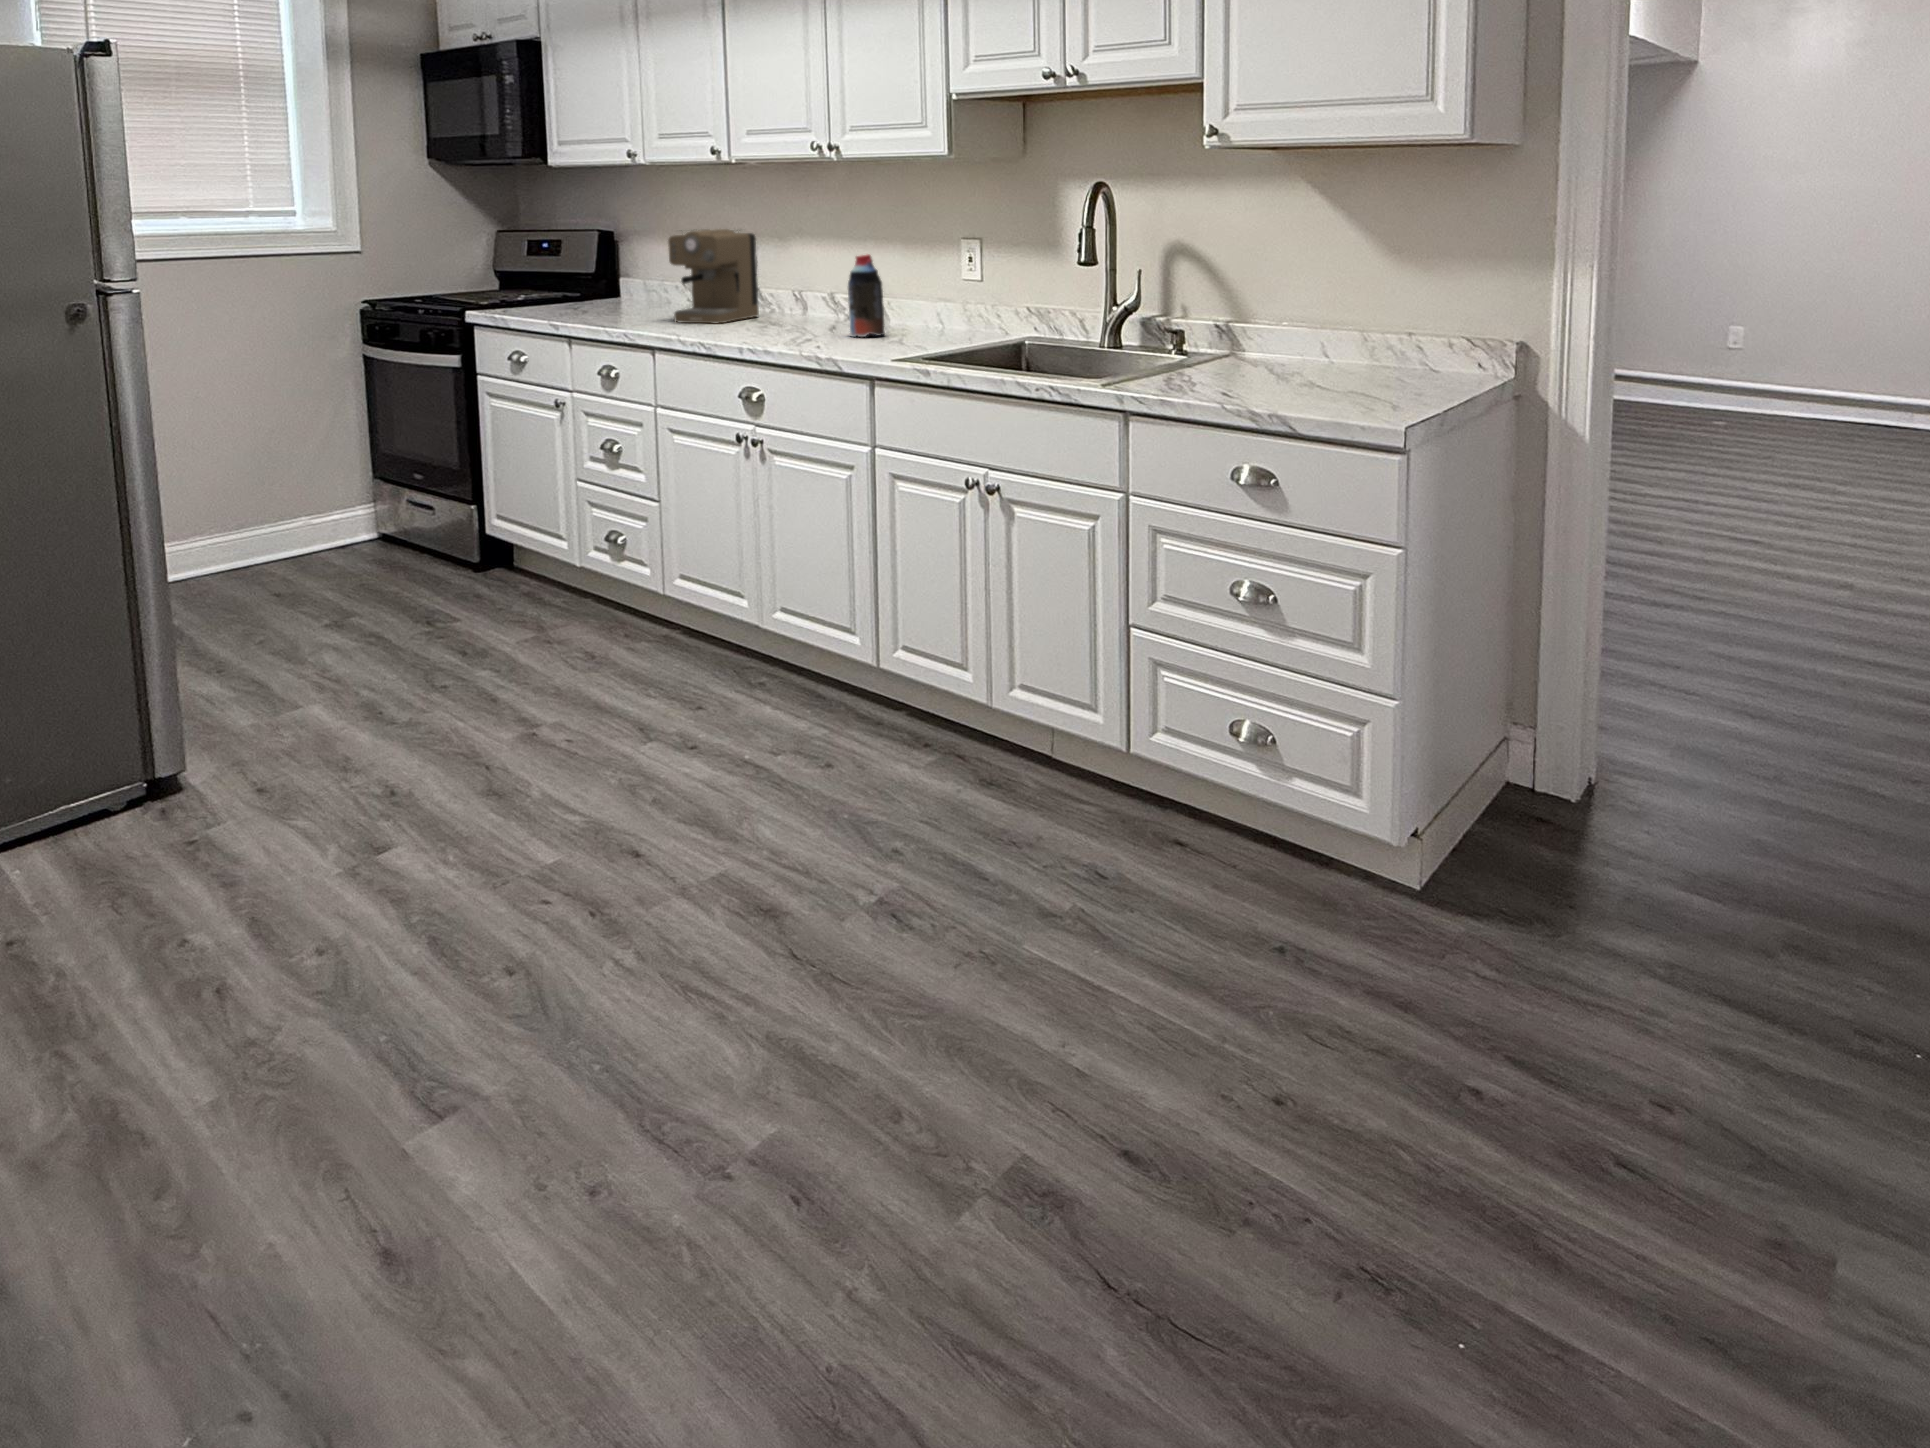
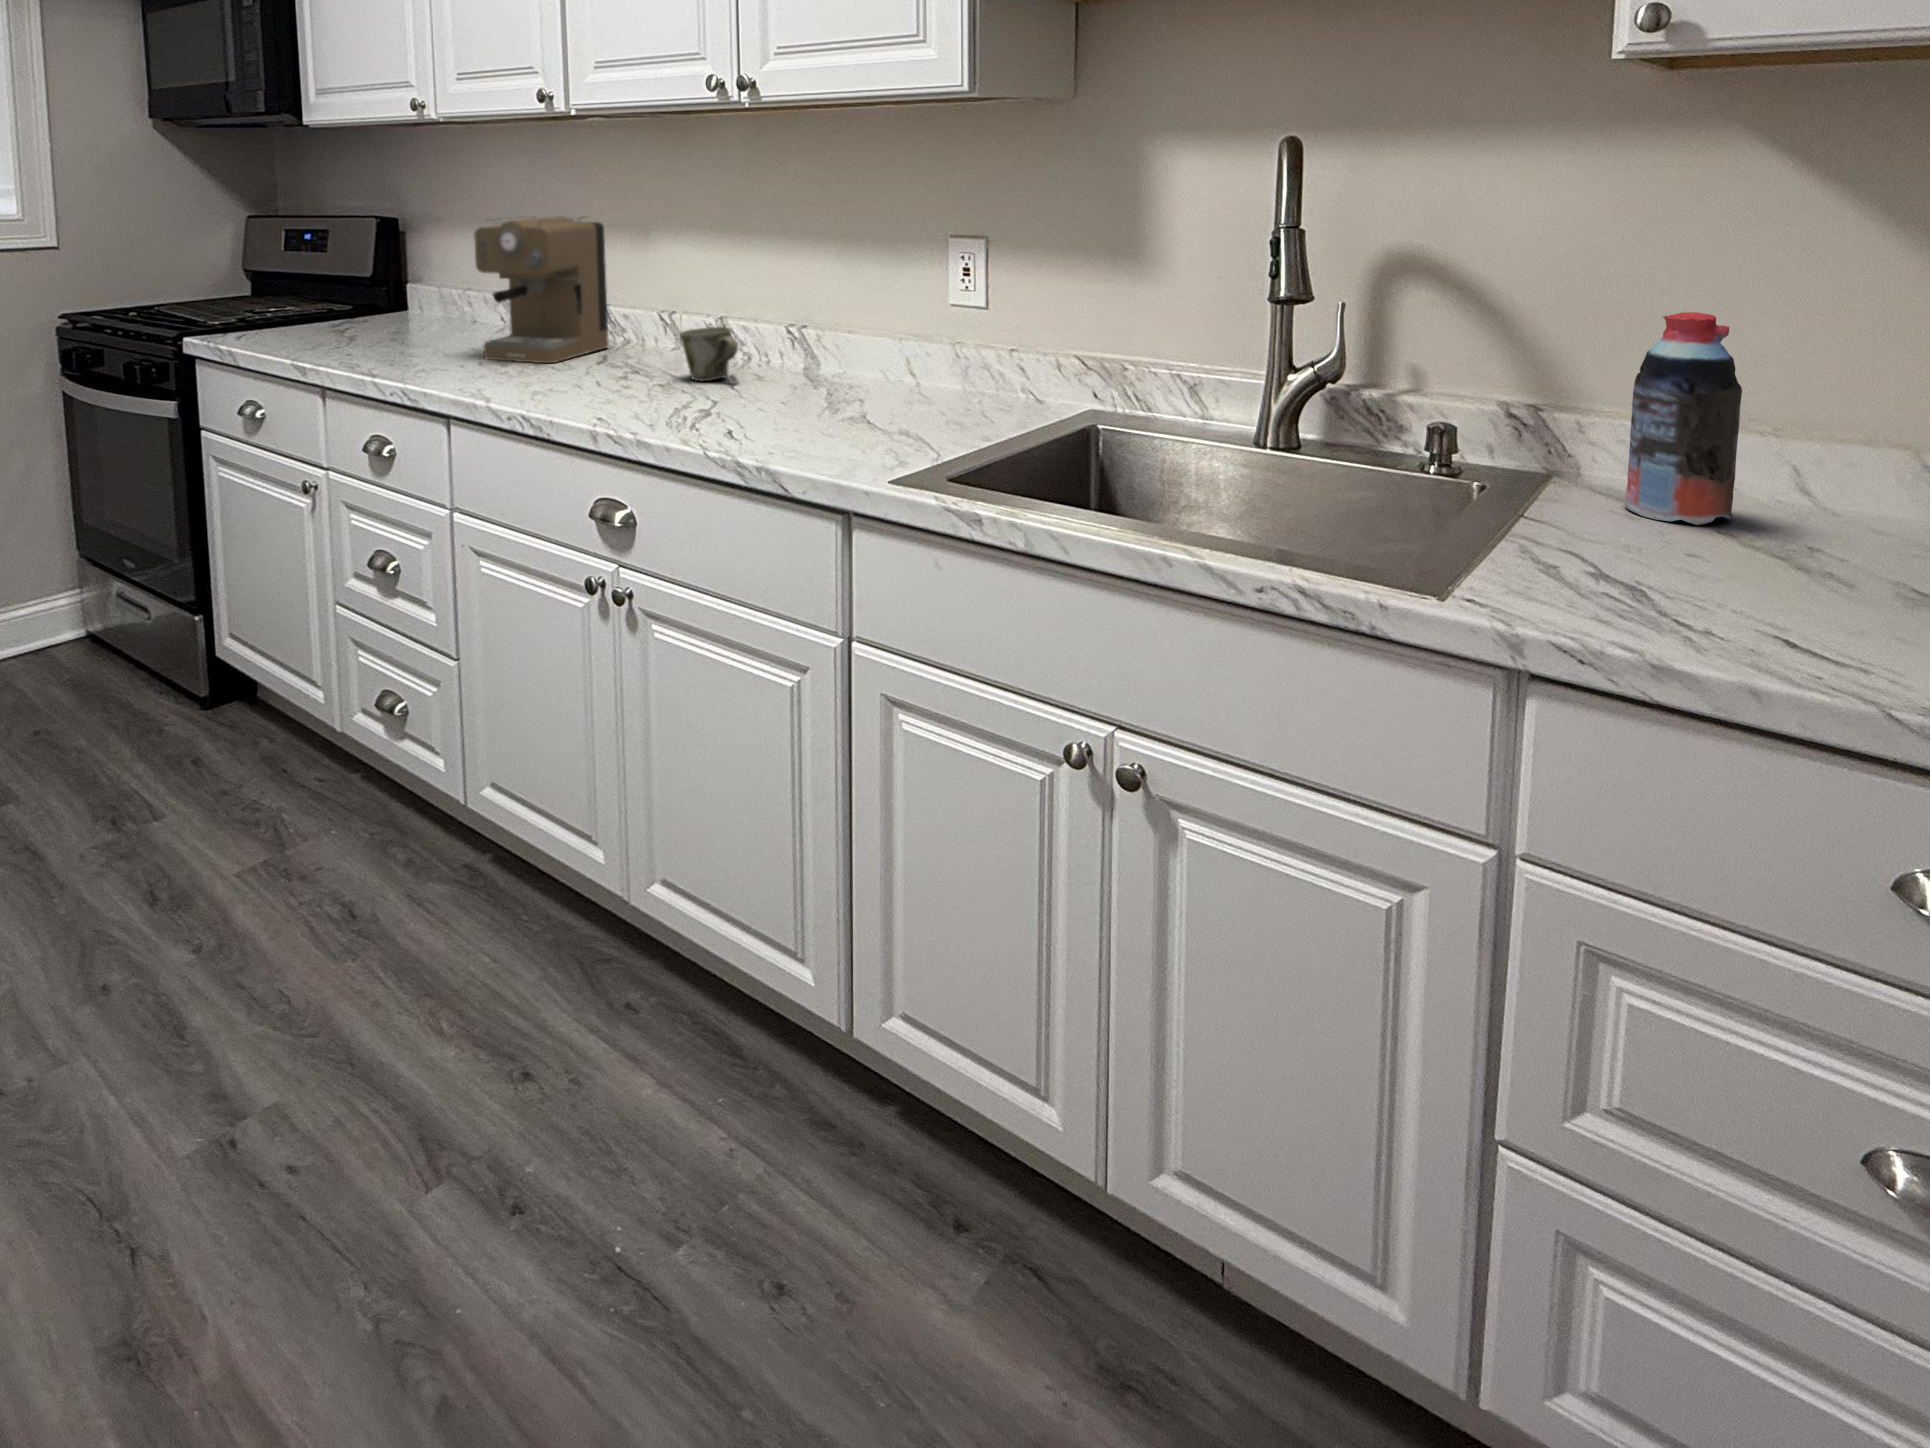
bottle: present [848,255,885,337] -> present [1625,312,1742,525]
mug: none [800,297,835,330] -> present [680,327,738,381]

